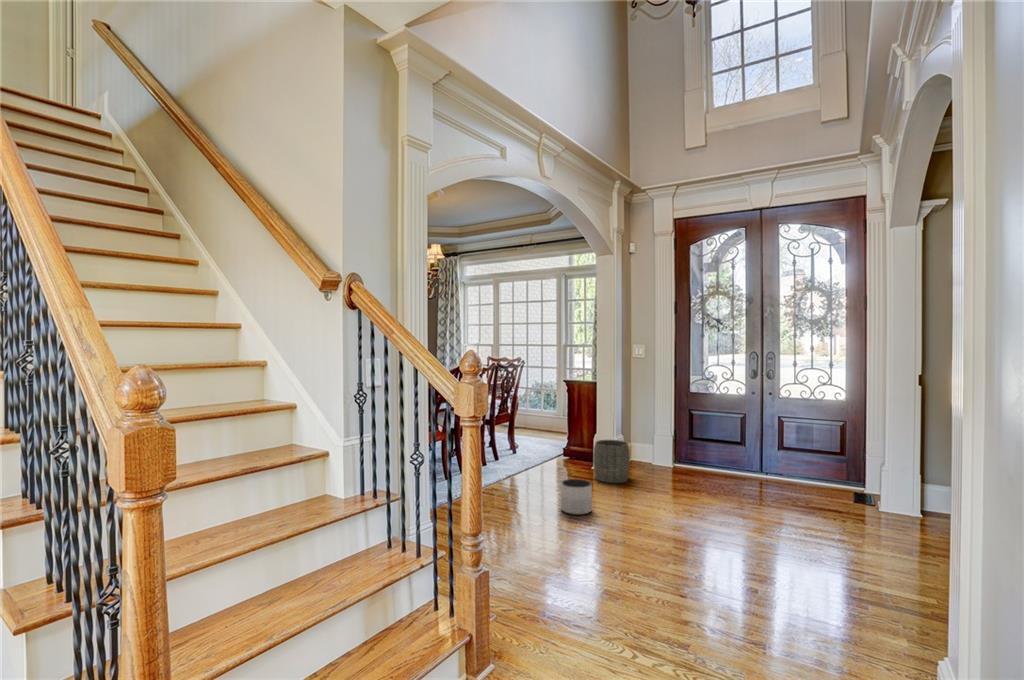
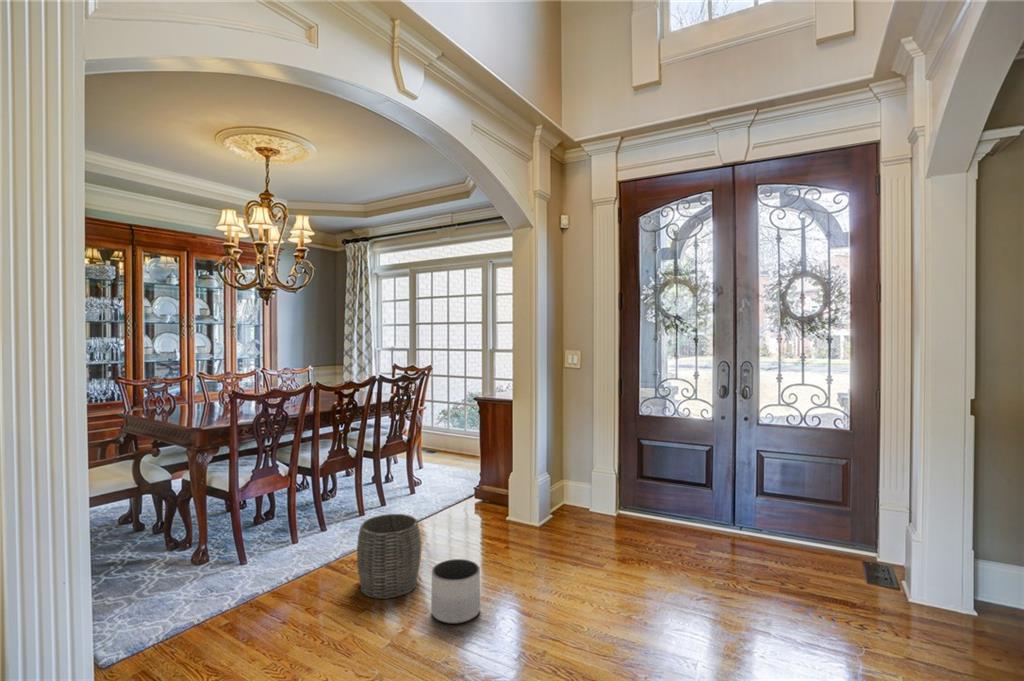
woven basket: present [593,440,630,483] -> present [357,514,421,599]

